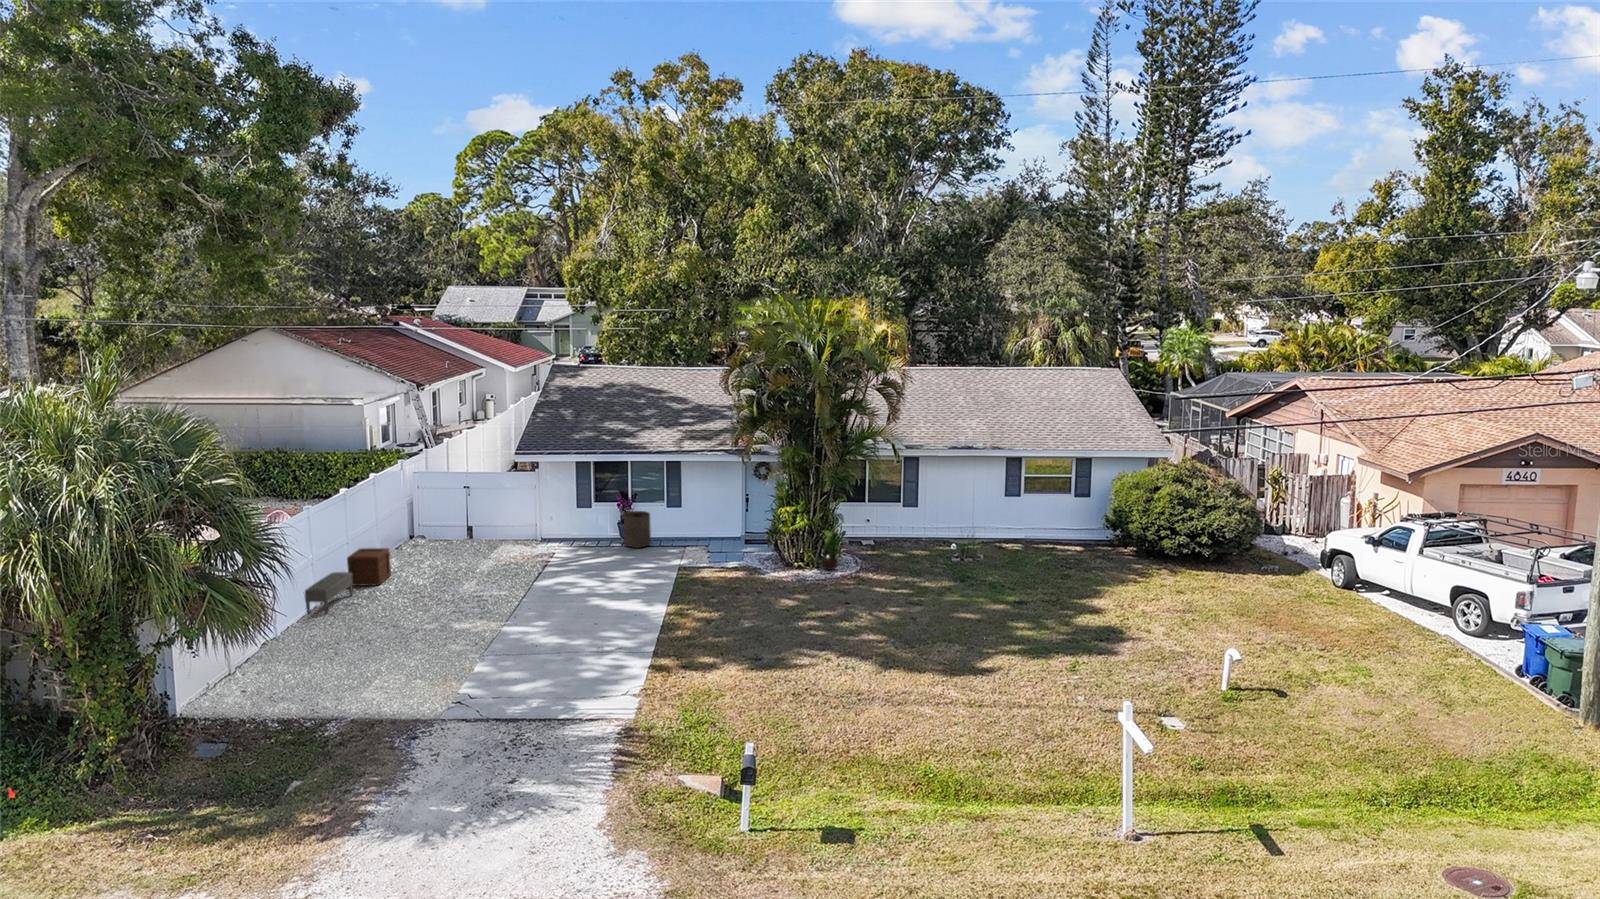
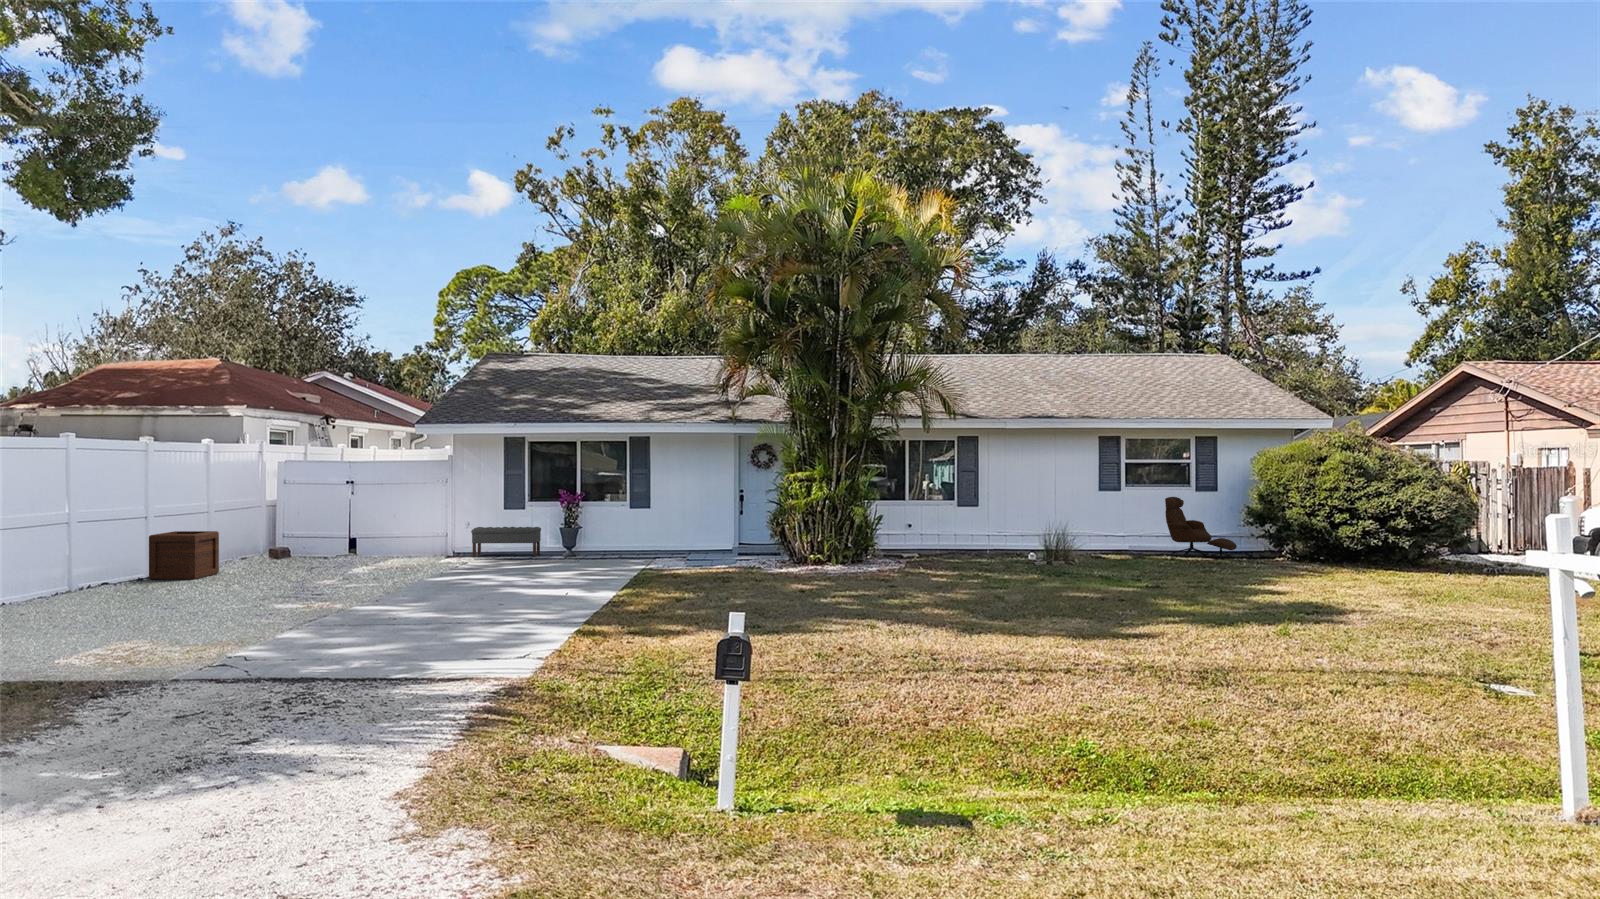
lounge chair: none [1052,500,1099,550] -> present [1165,497,1237,559]
trash can: present [624,511,651,548] -> none [569,510,606,558]
potted tree: present [822,539,840,570] -> none [849,516,879,570]
bench: present [305,572,353,614] -> present [471,527,541,557]

